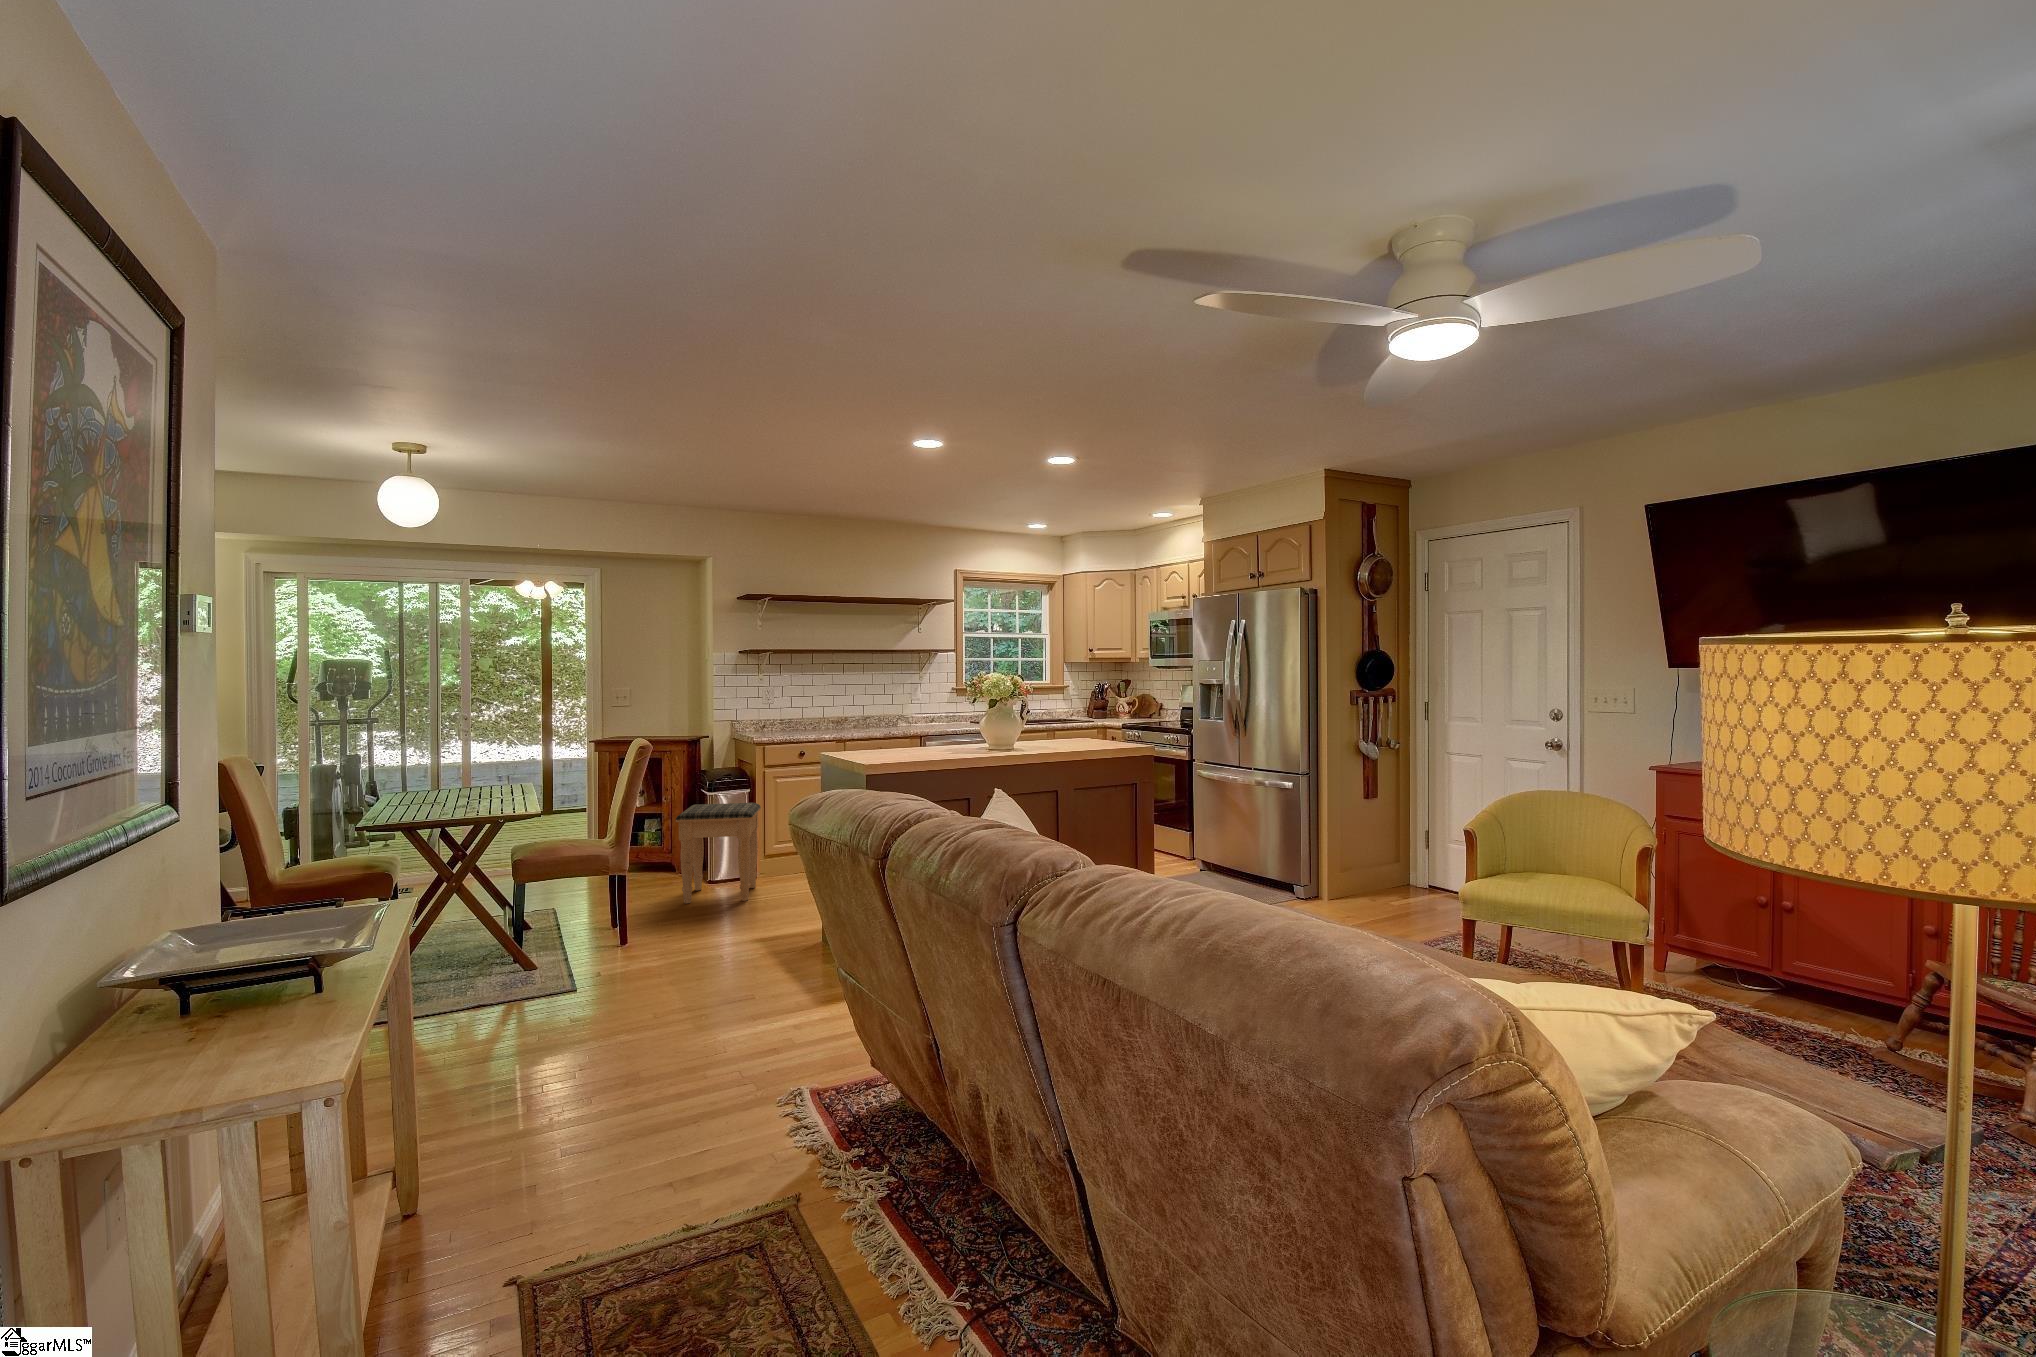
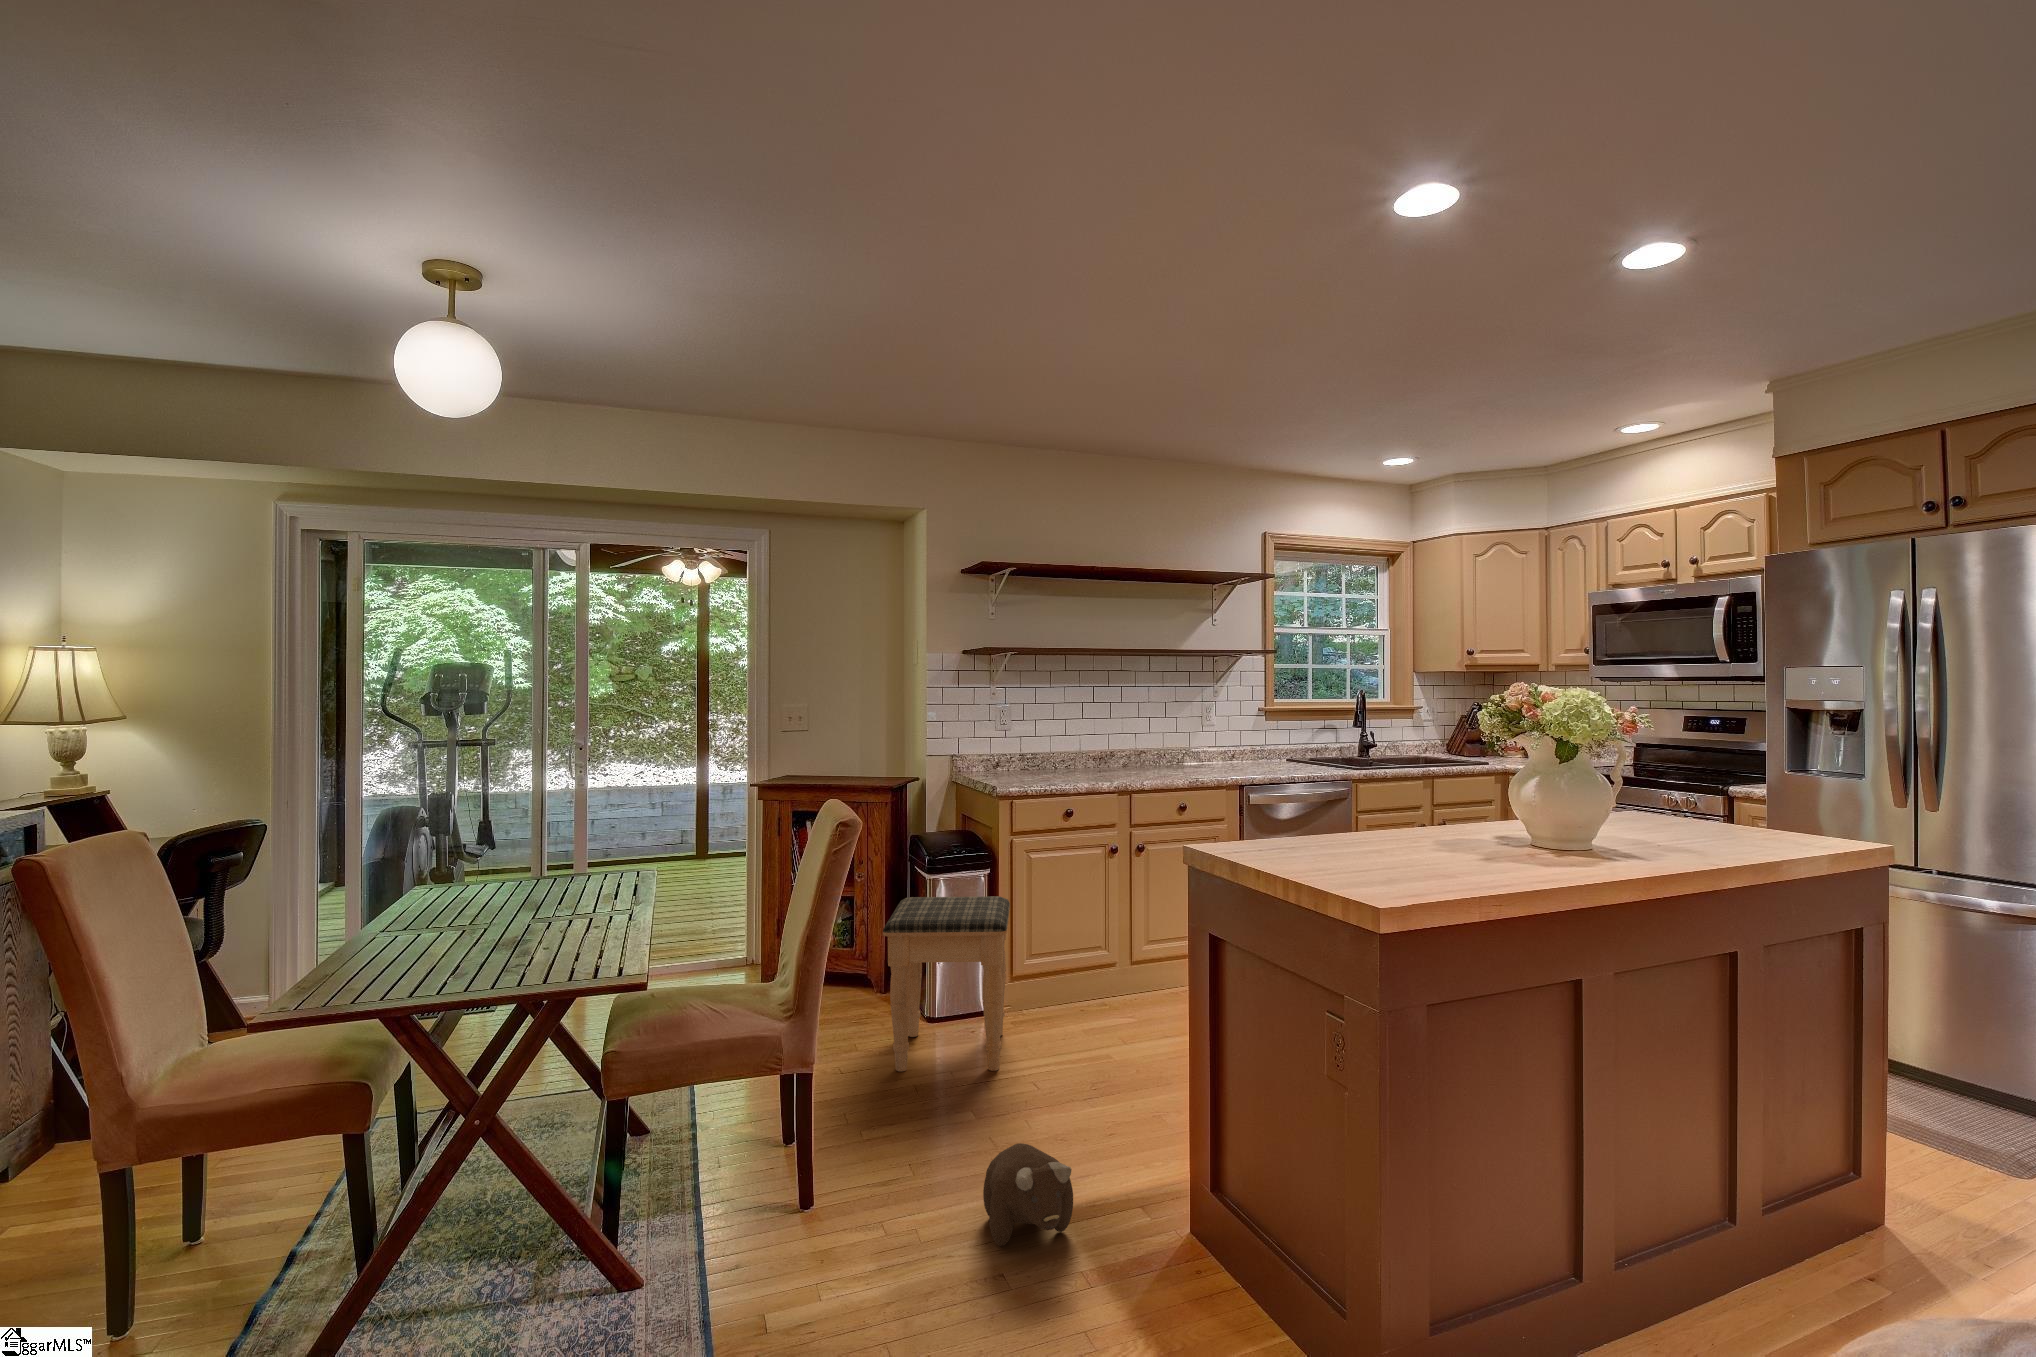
plush toy: none [721,906,766,952] -> present [983,1143,1073,1246]

